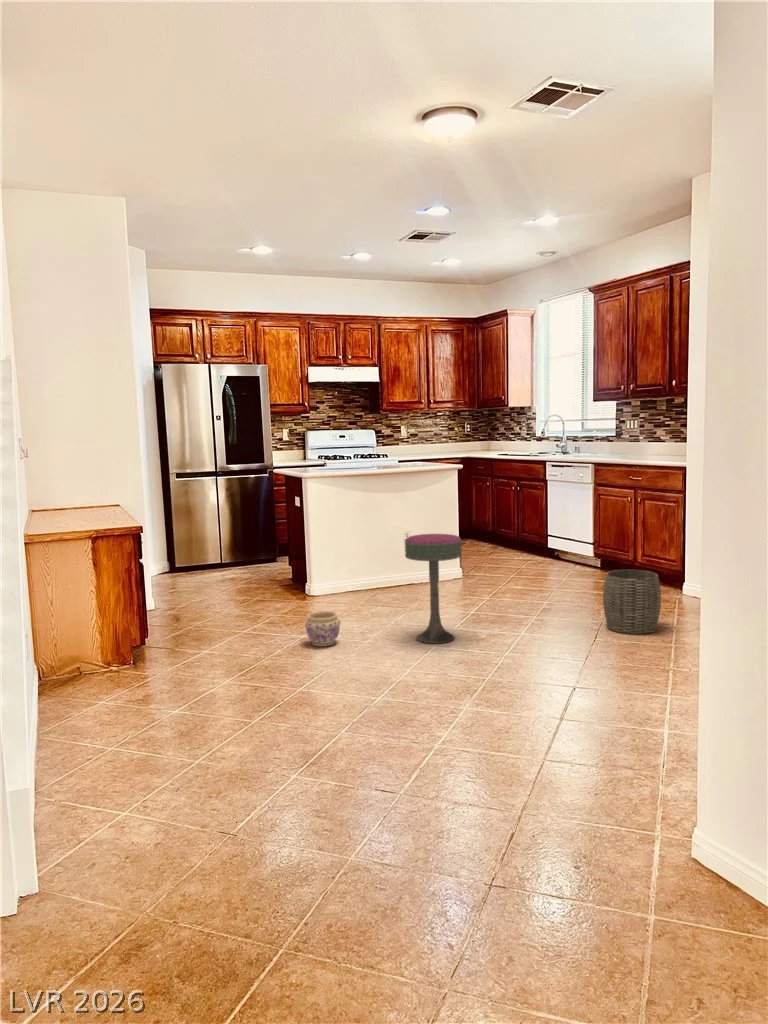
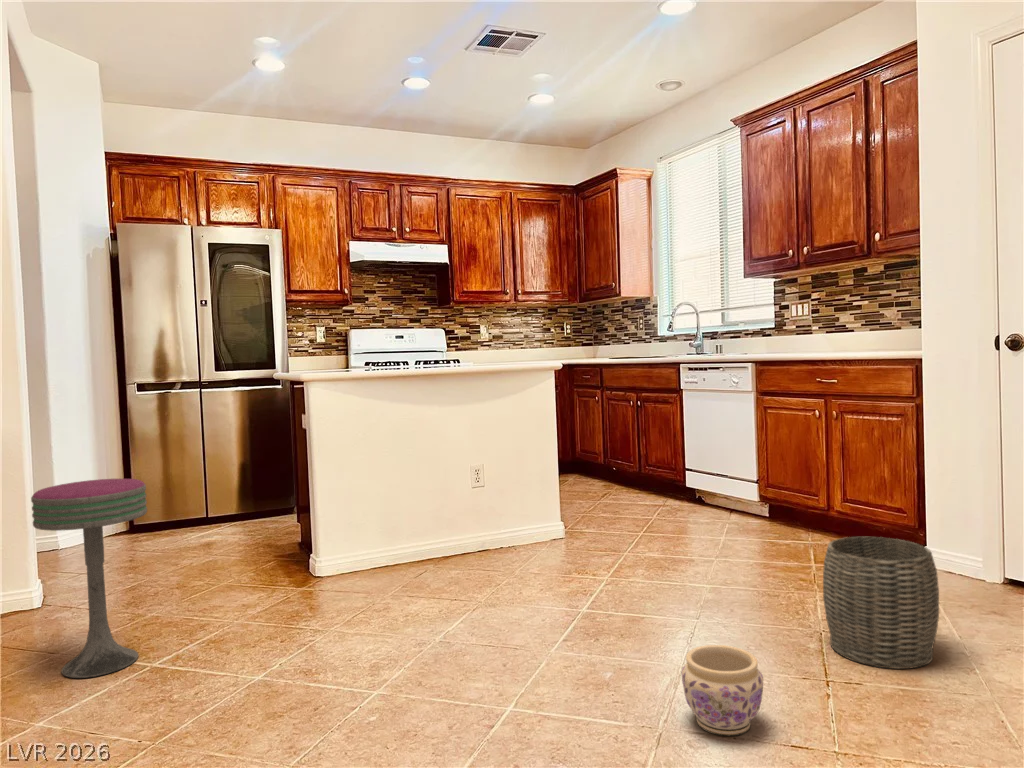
bar stool: present [405,534,462,643] -> present [31,479,147,678]
planter: present [305,611,340,647] -> present [681,645,763,736]

